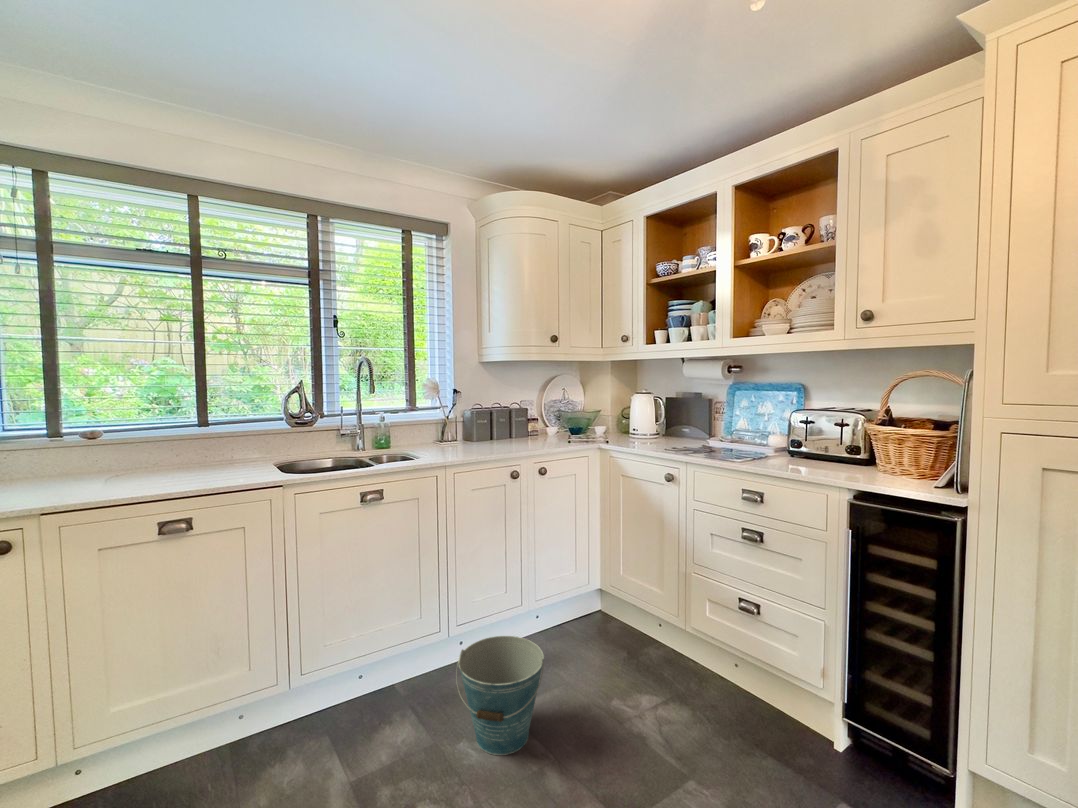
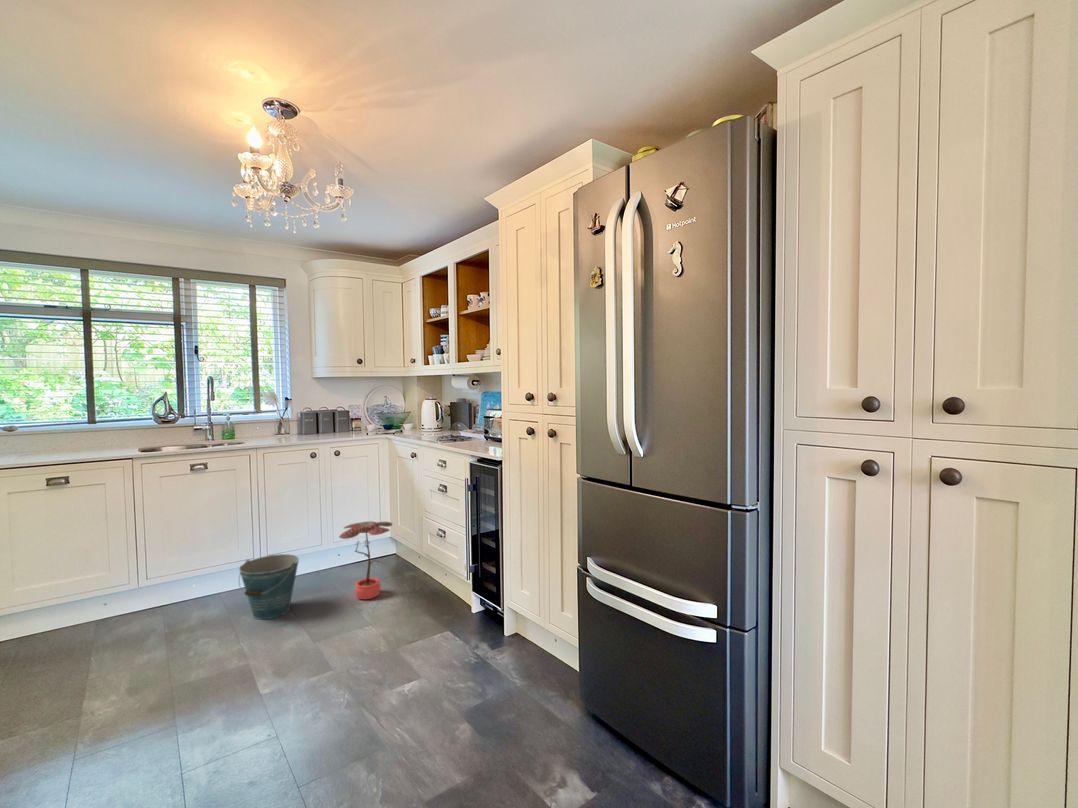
potted plant: none [592,582,680,711] -> present [339,522,392,600]

